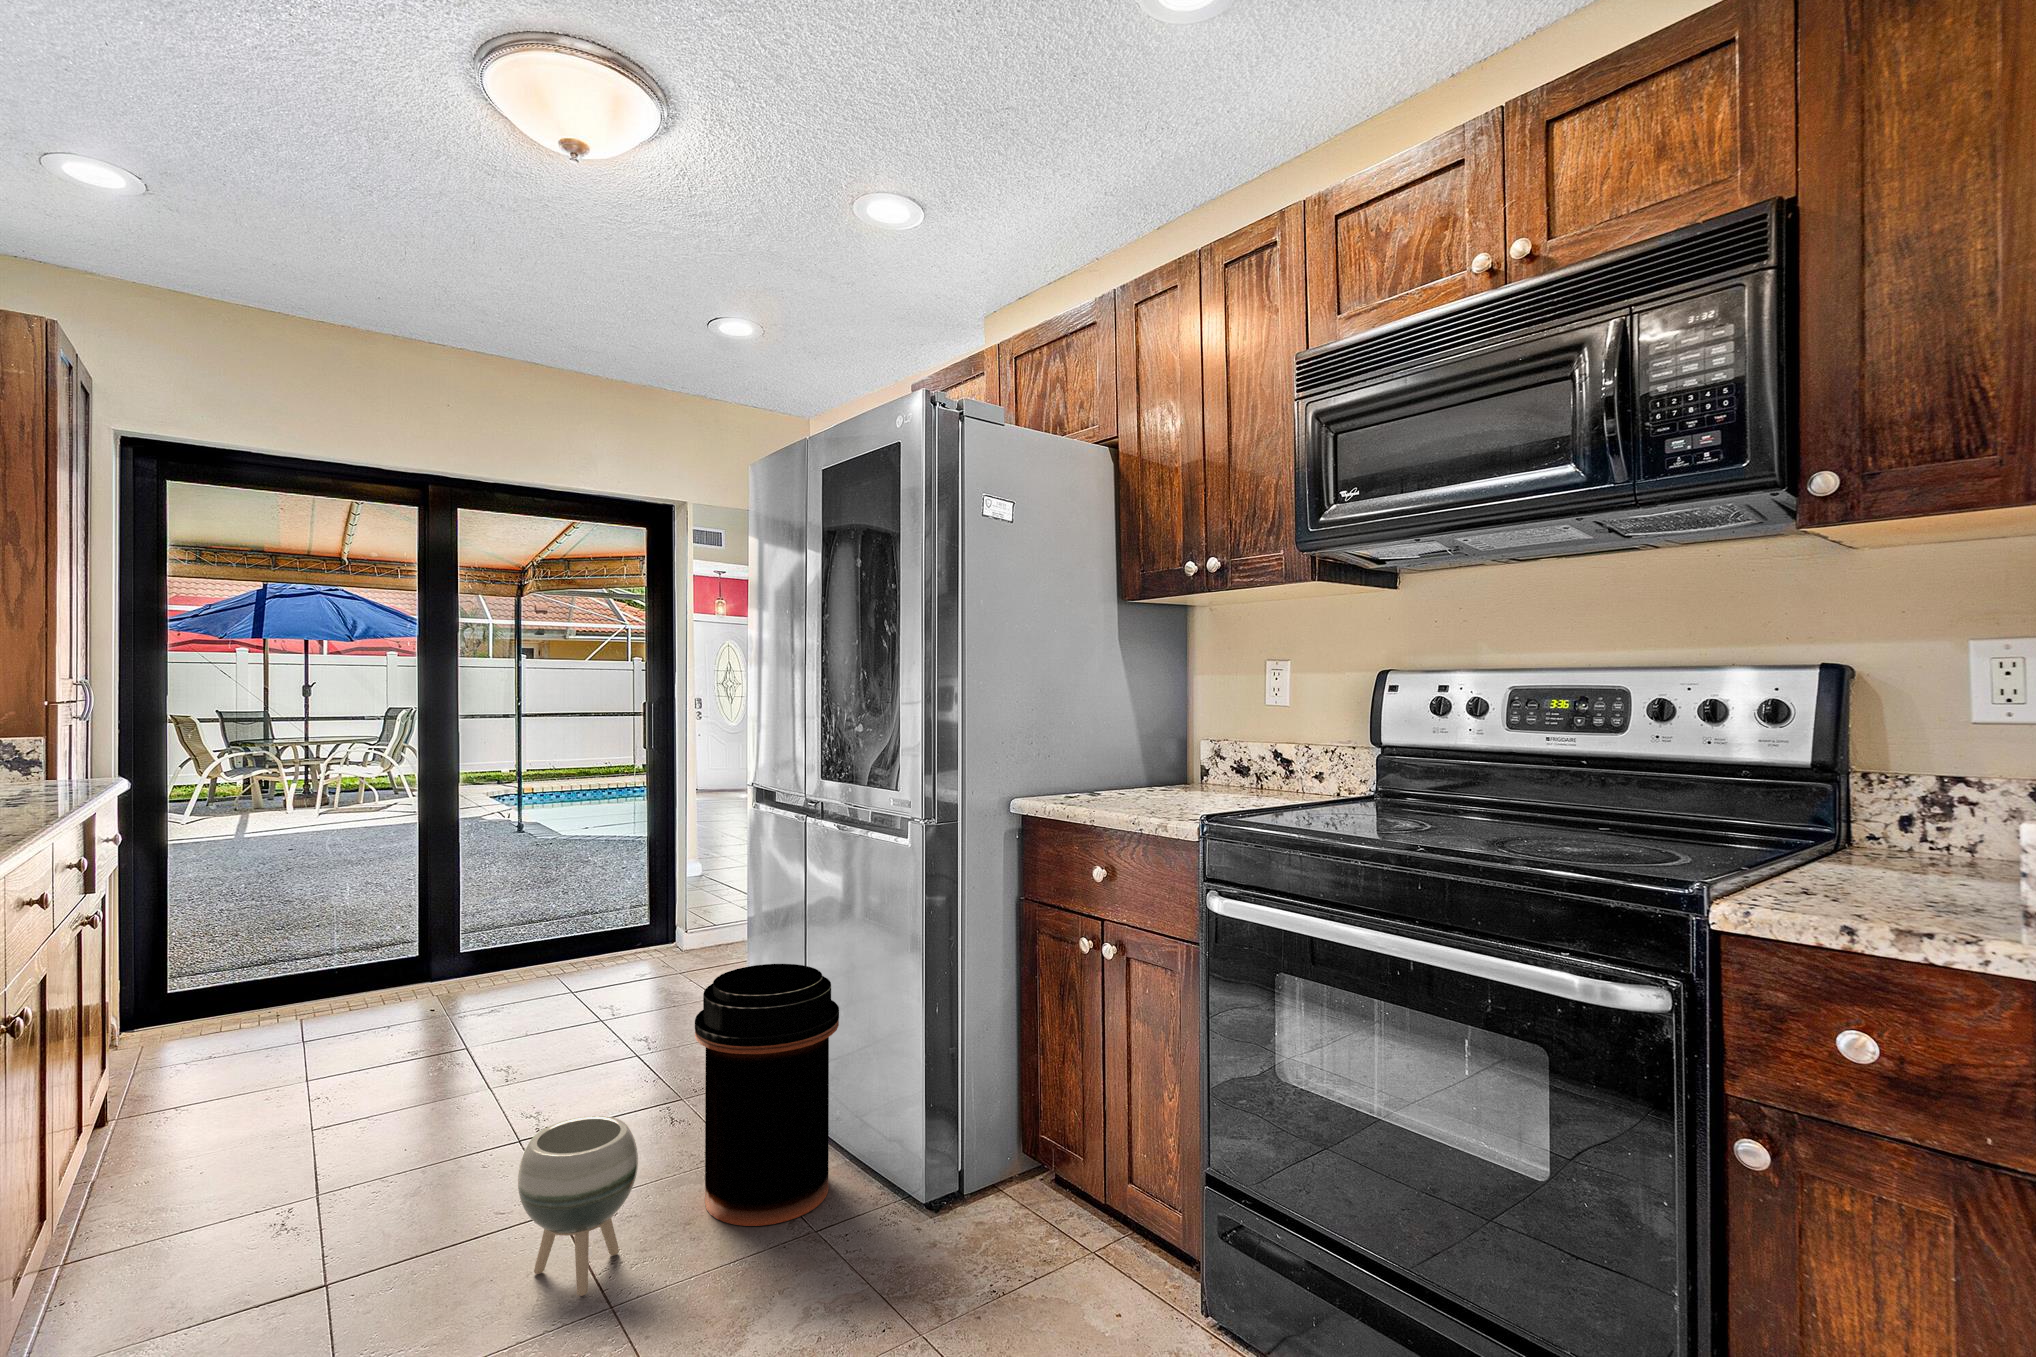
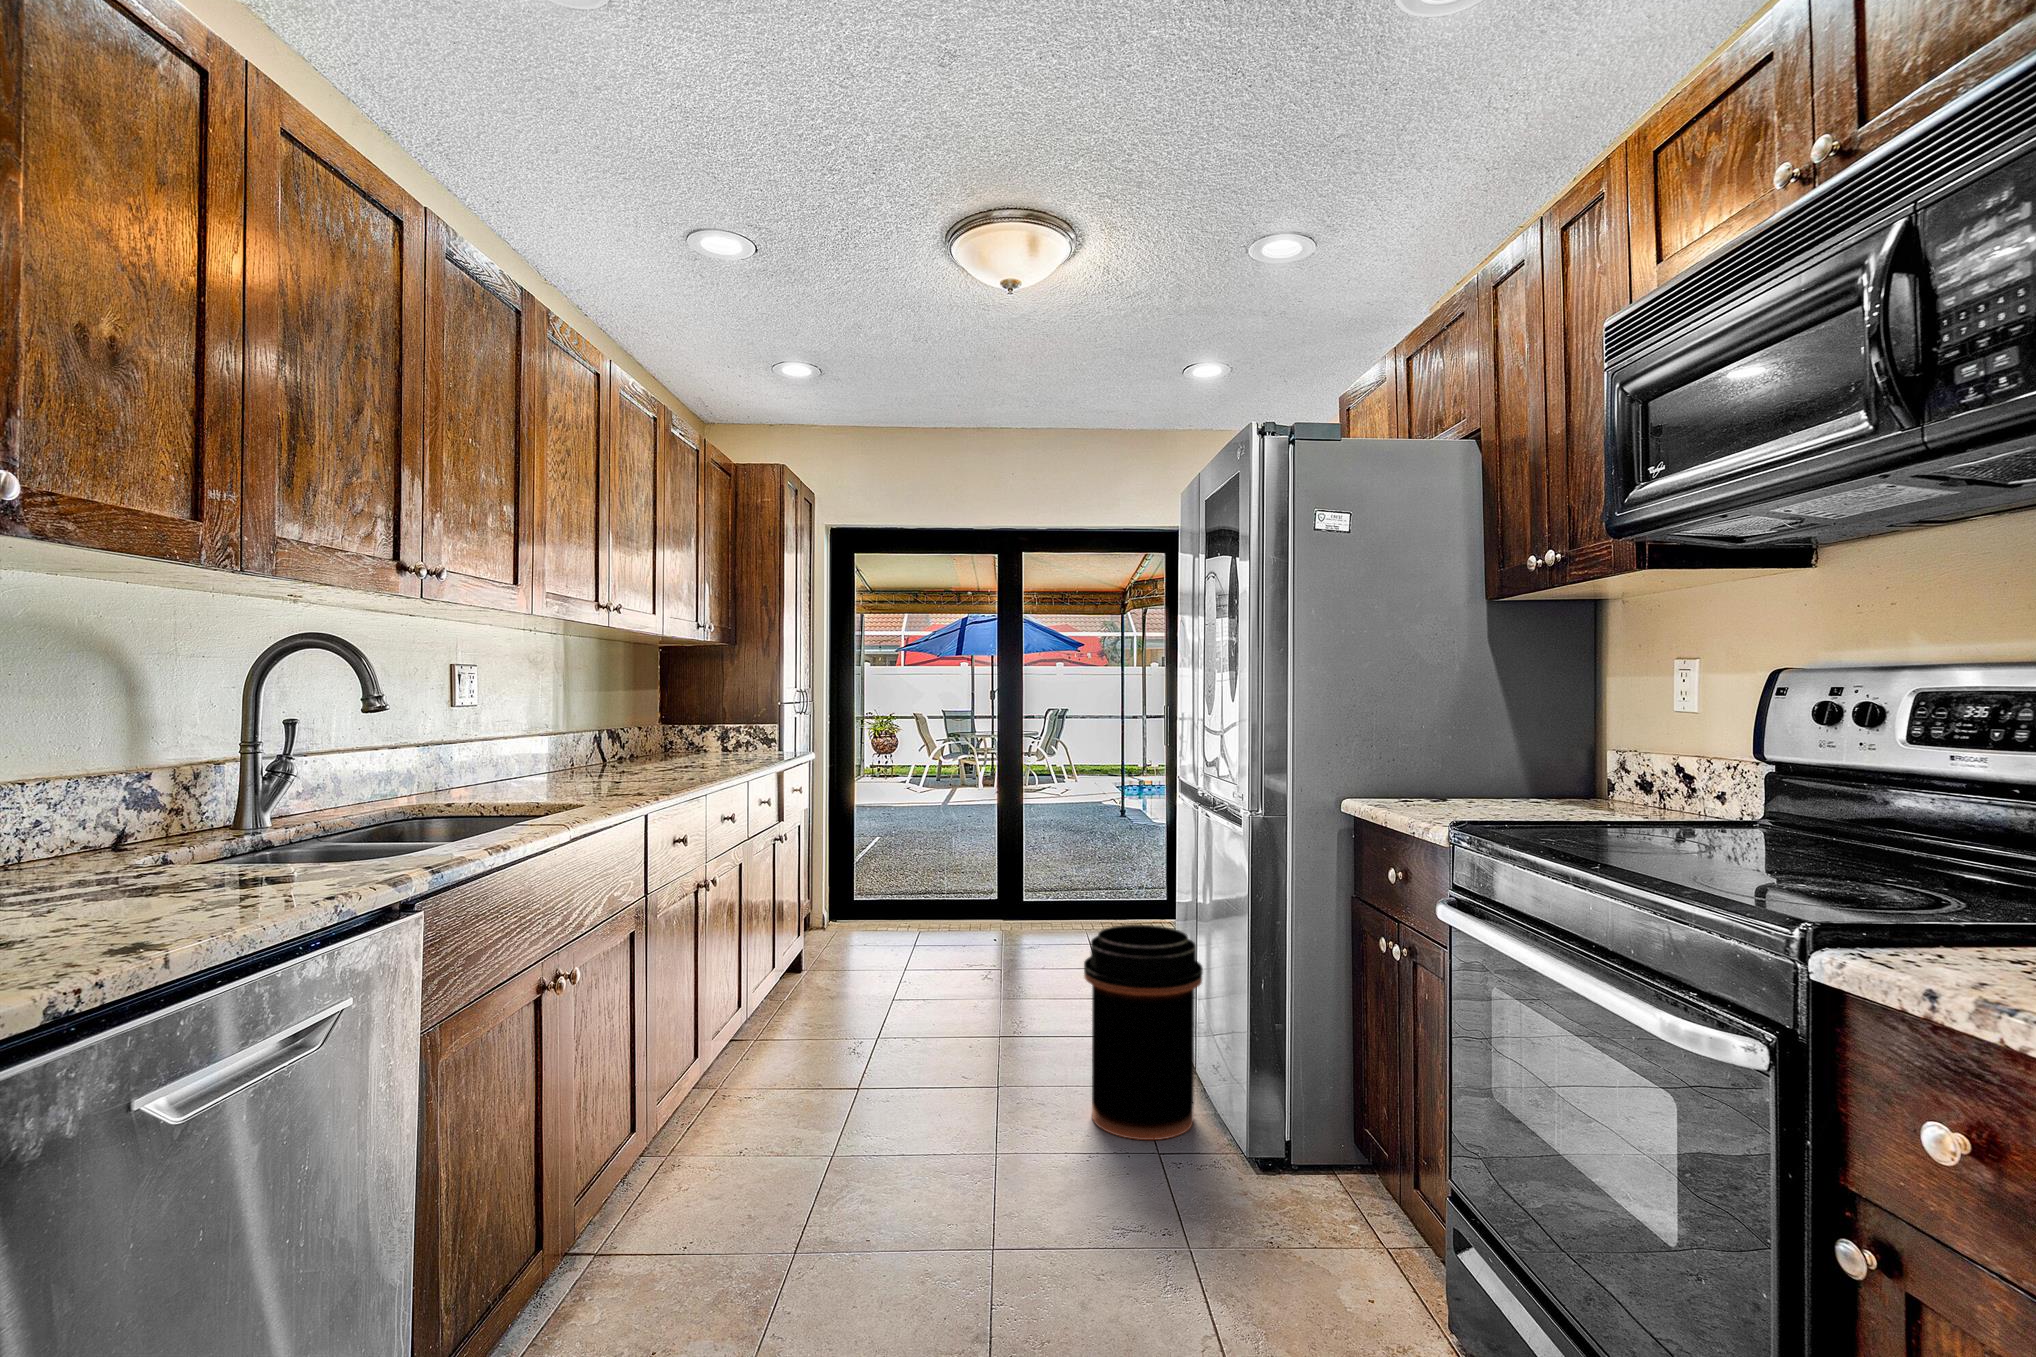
planter: present [518,1116,638,1296] -> none [944,1013,1027,1141]

